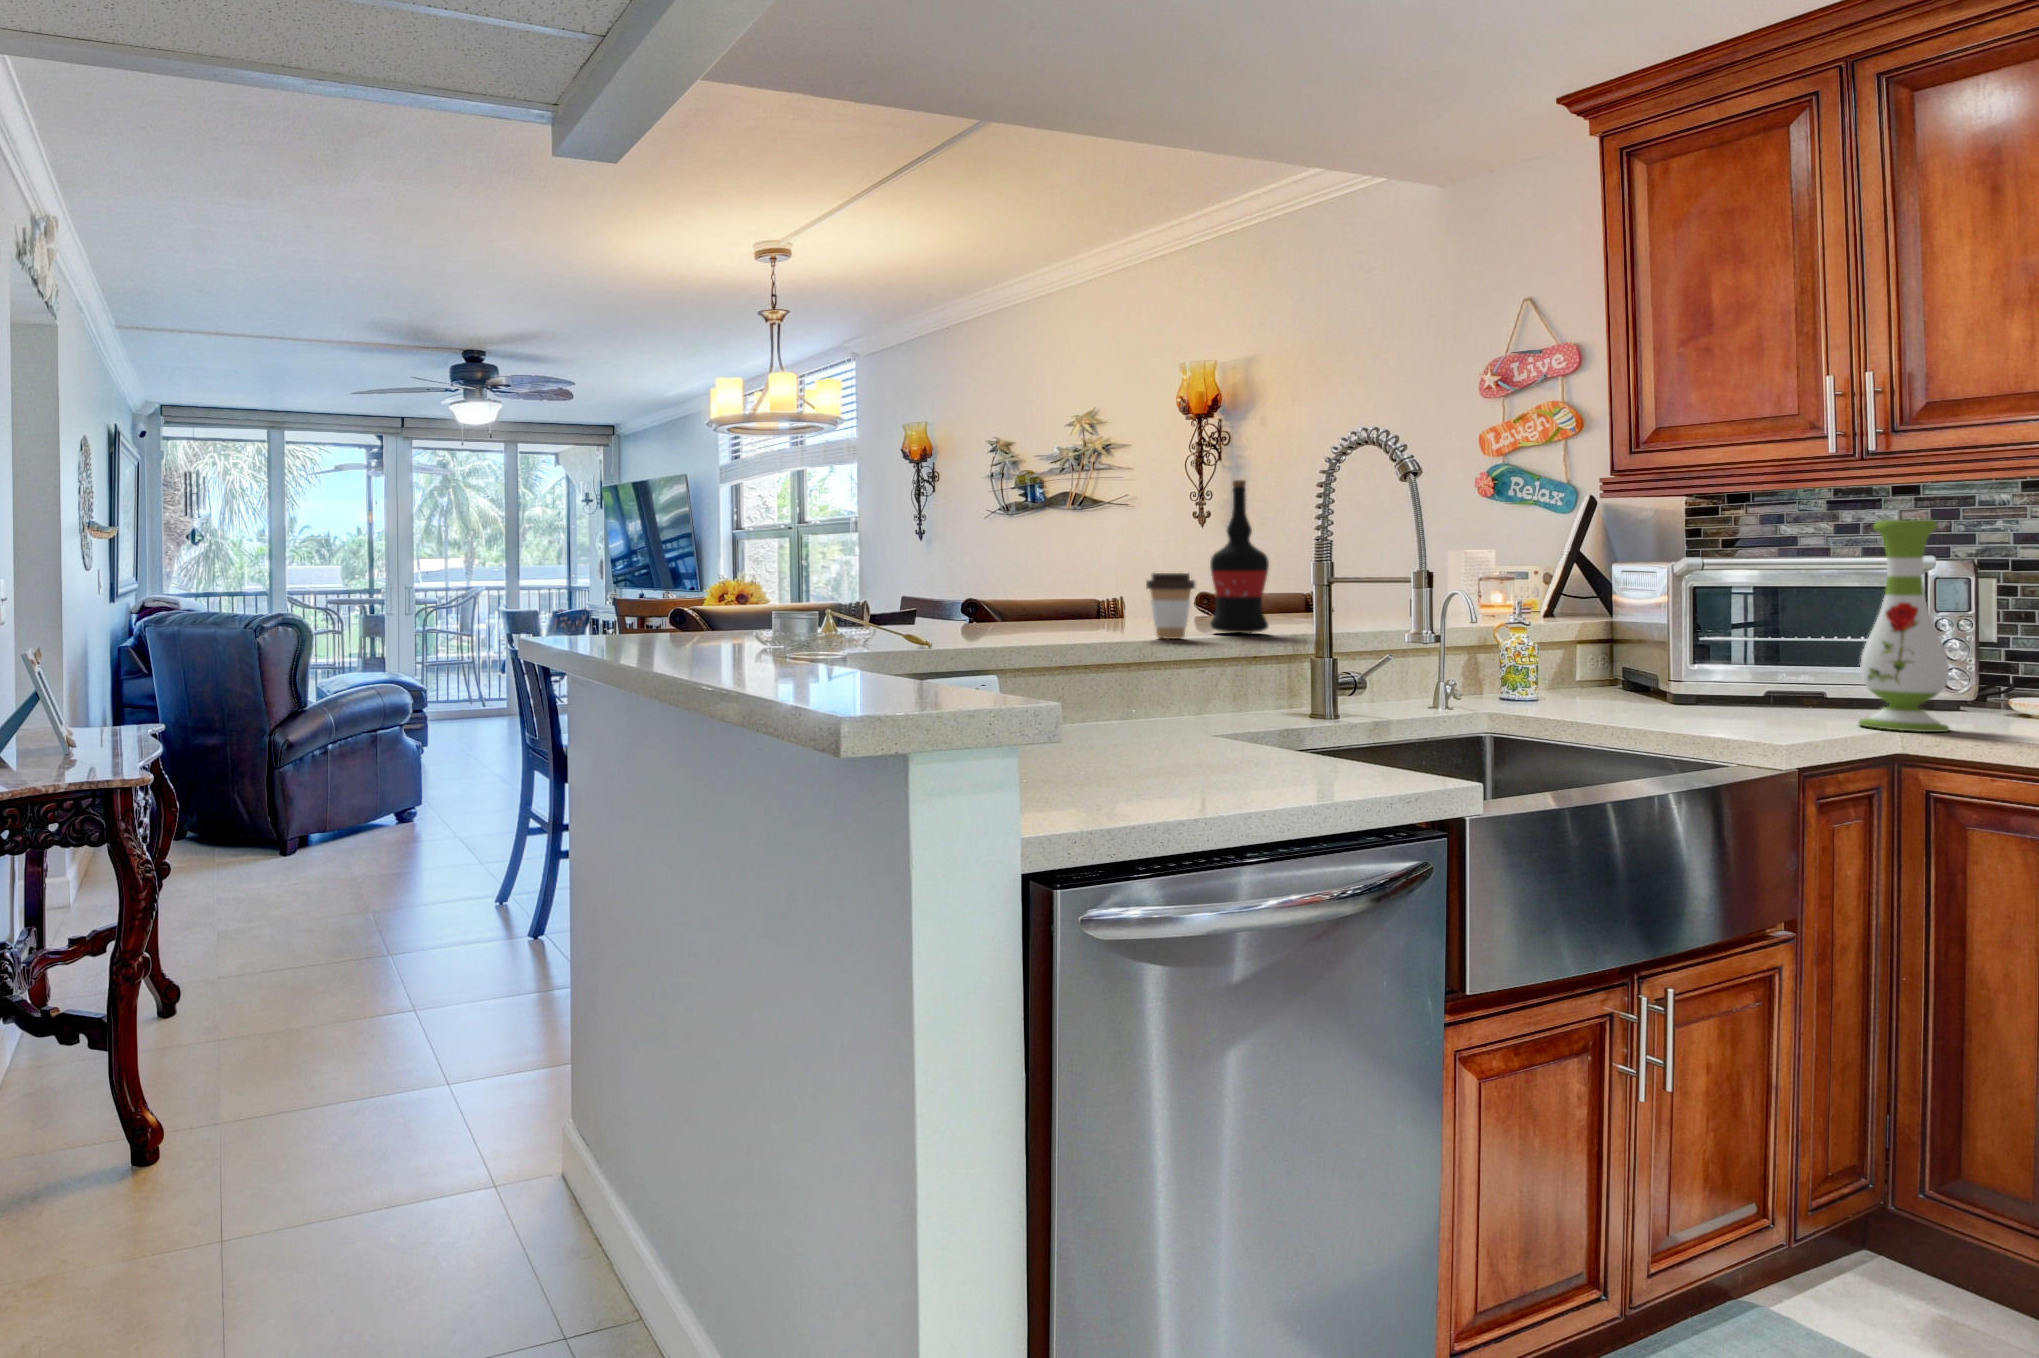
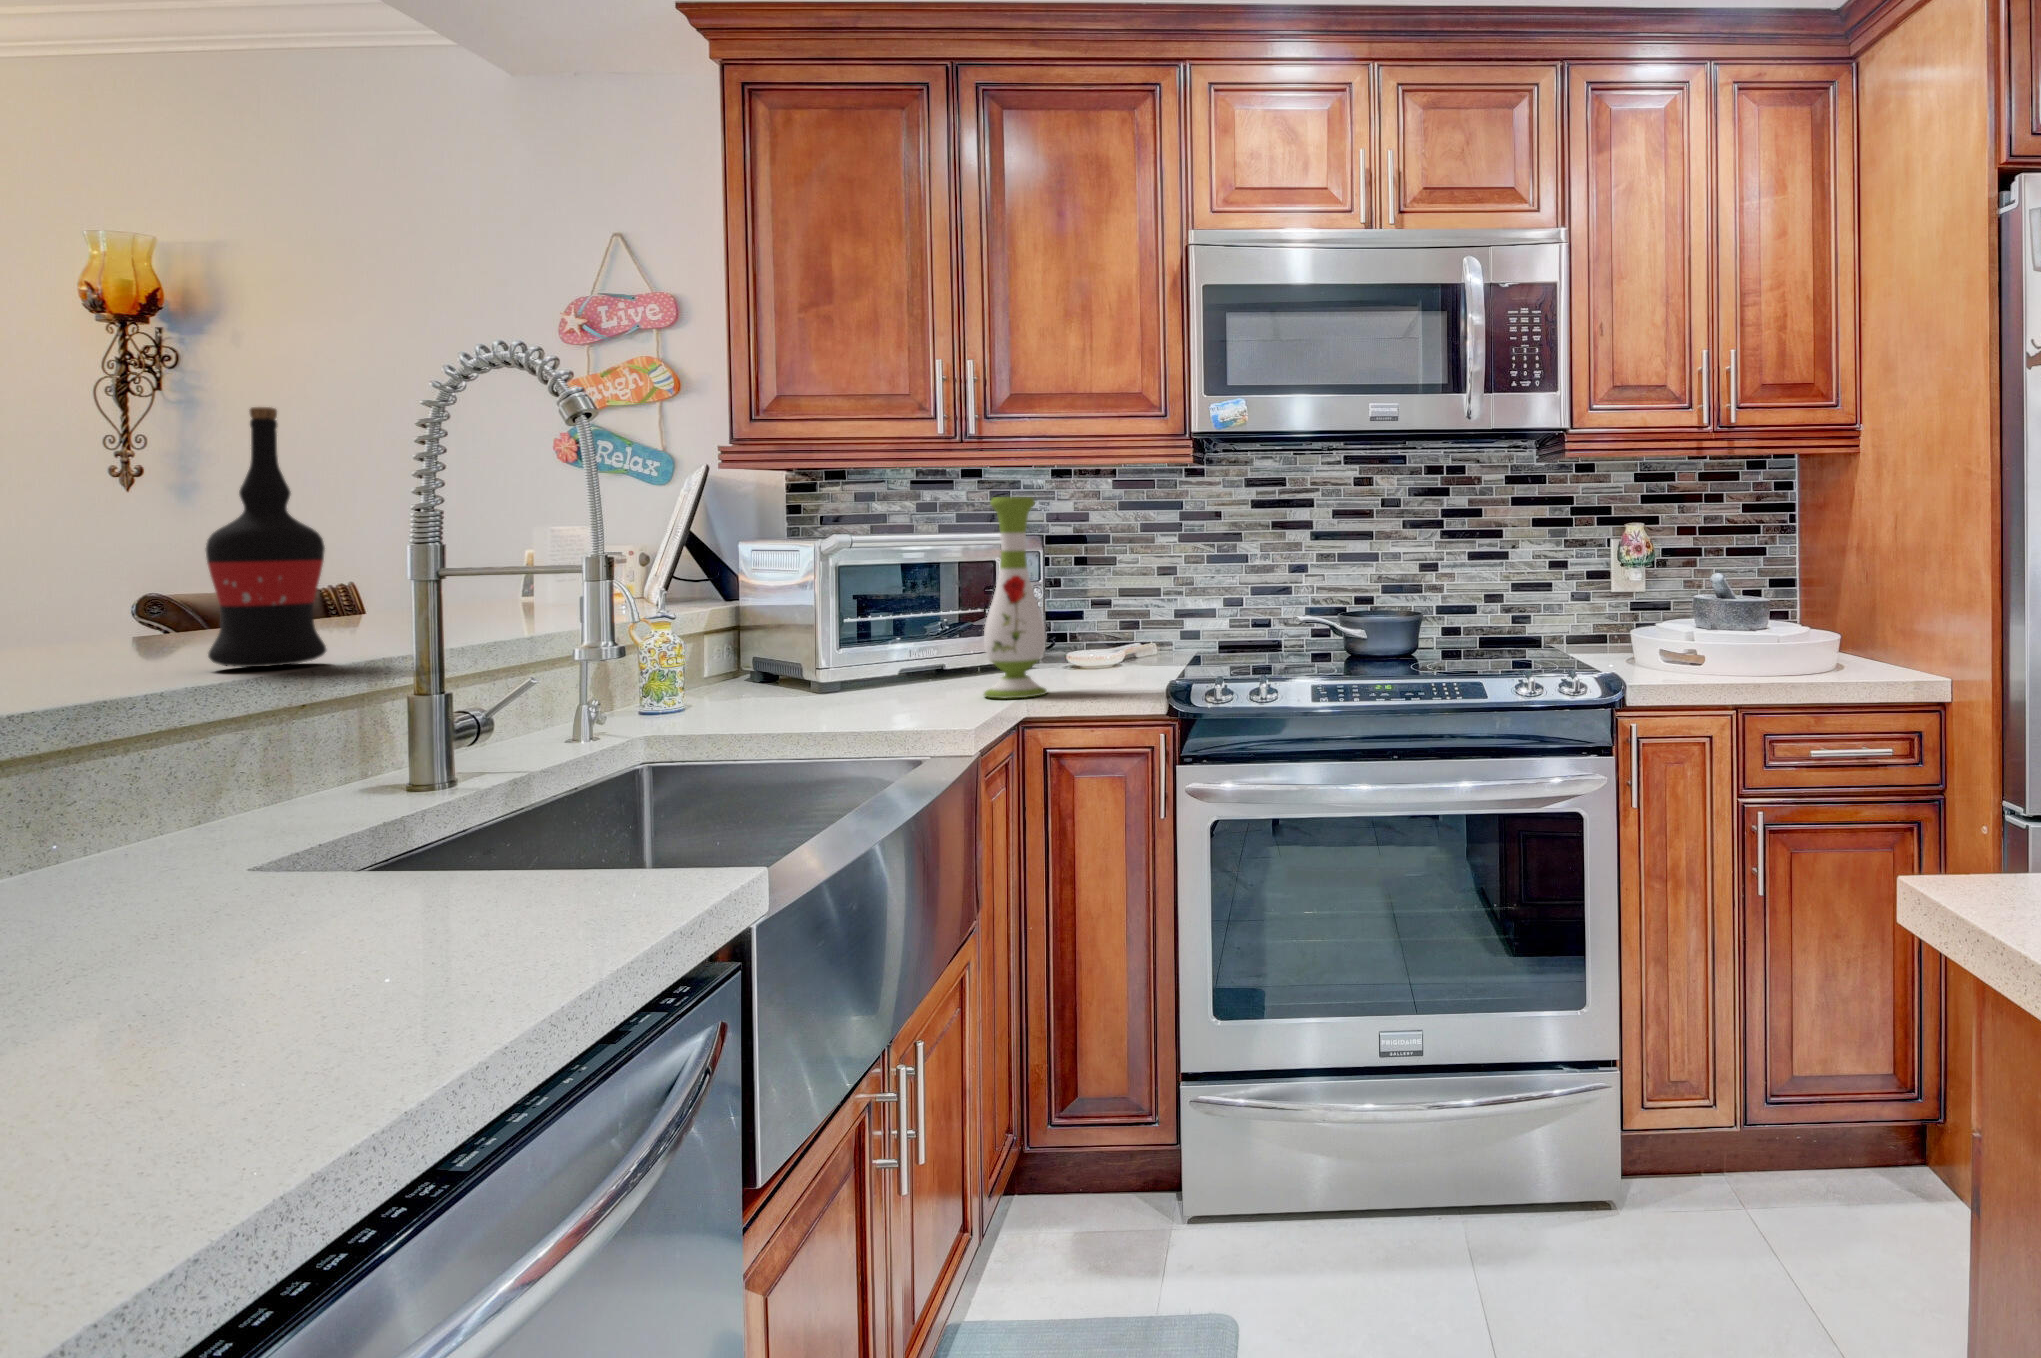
coffee cup: present [1146,573,1195,639] -> none [68,568,187,693]

